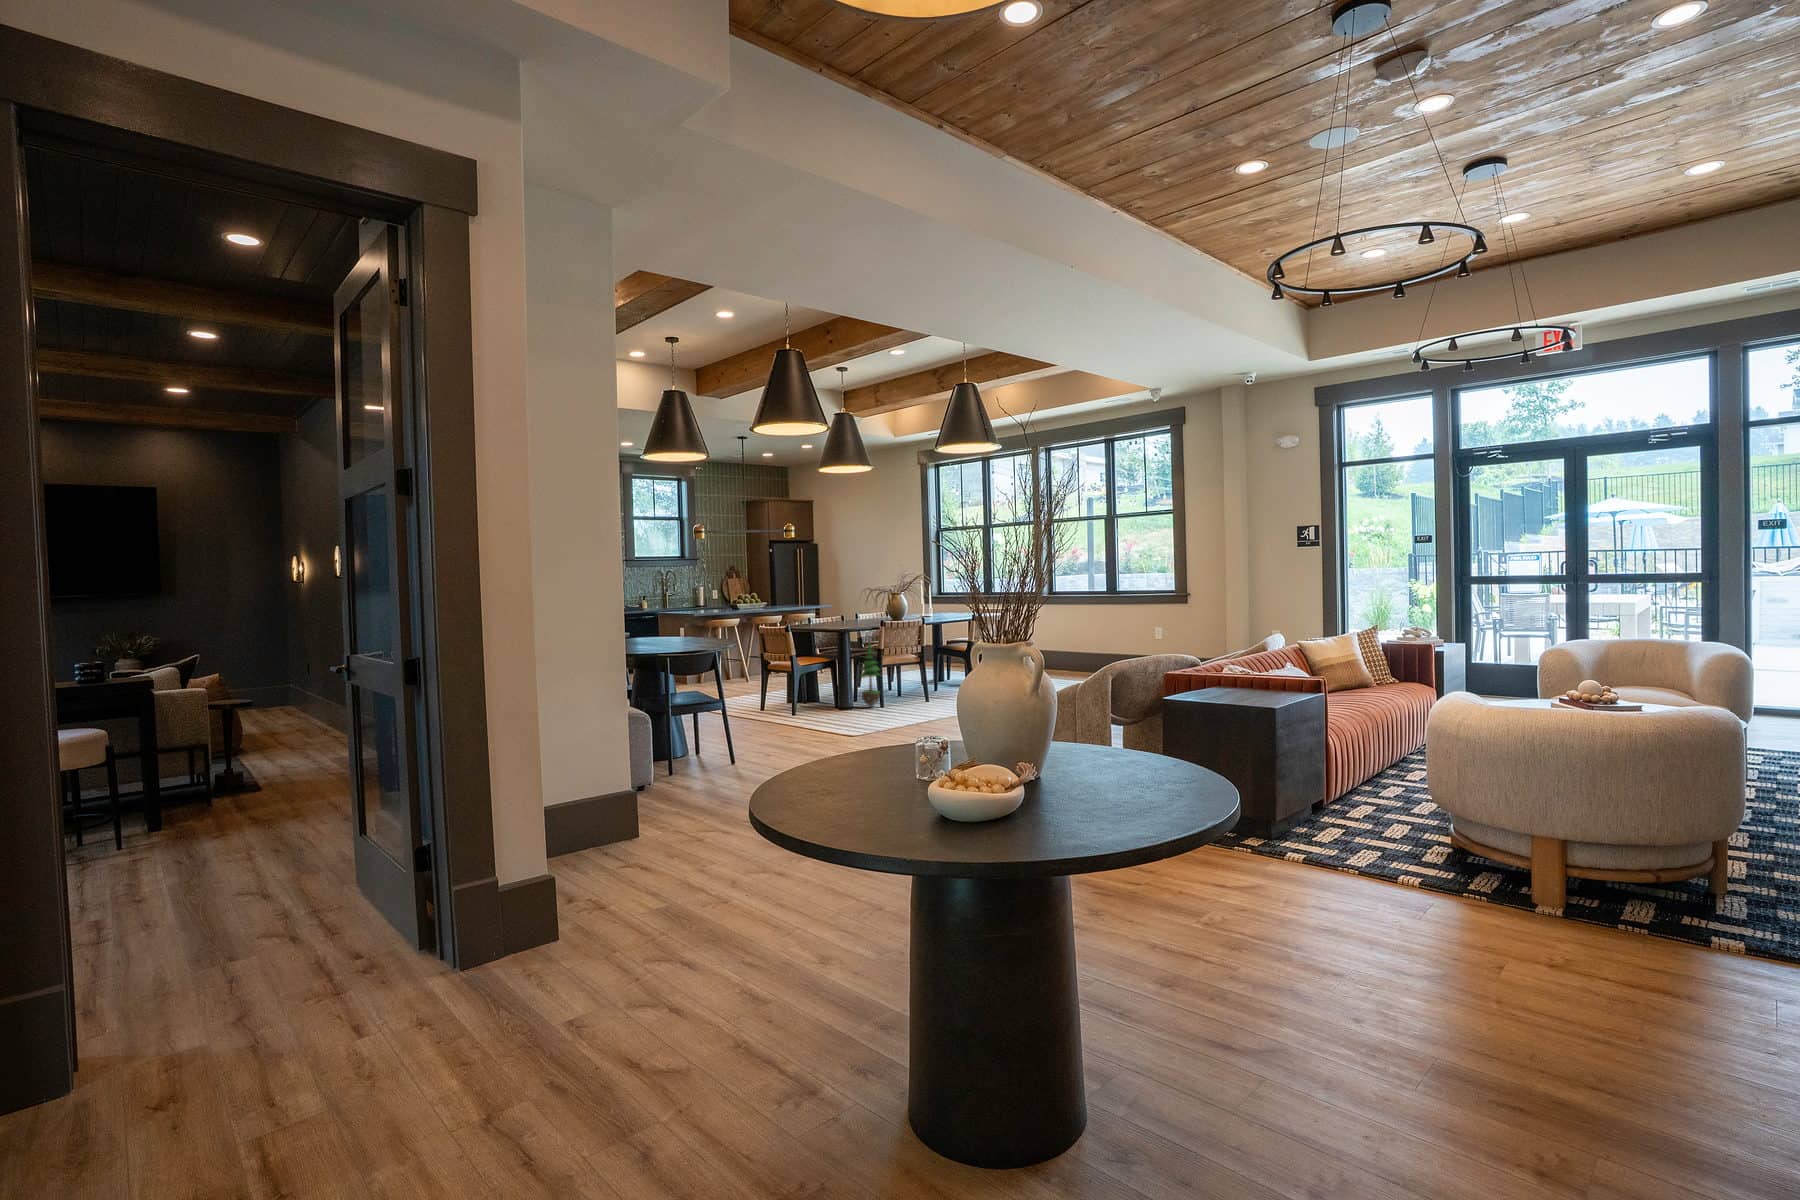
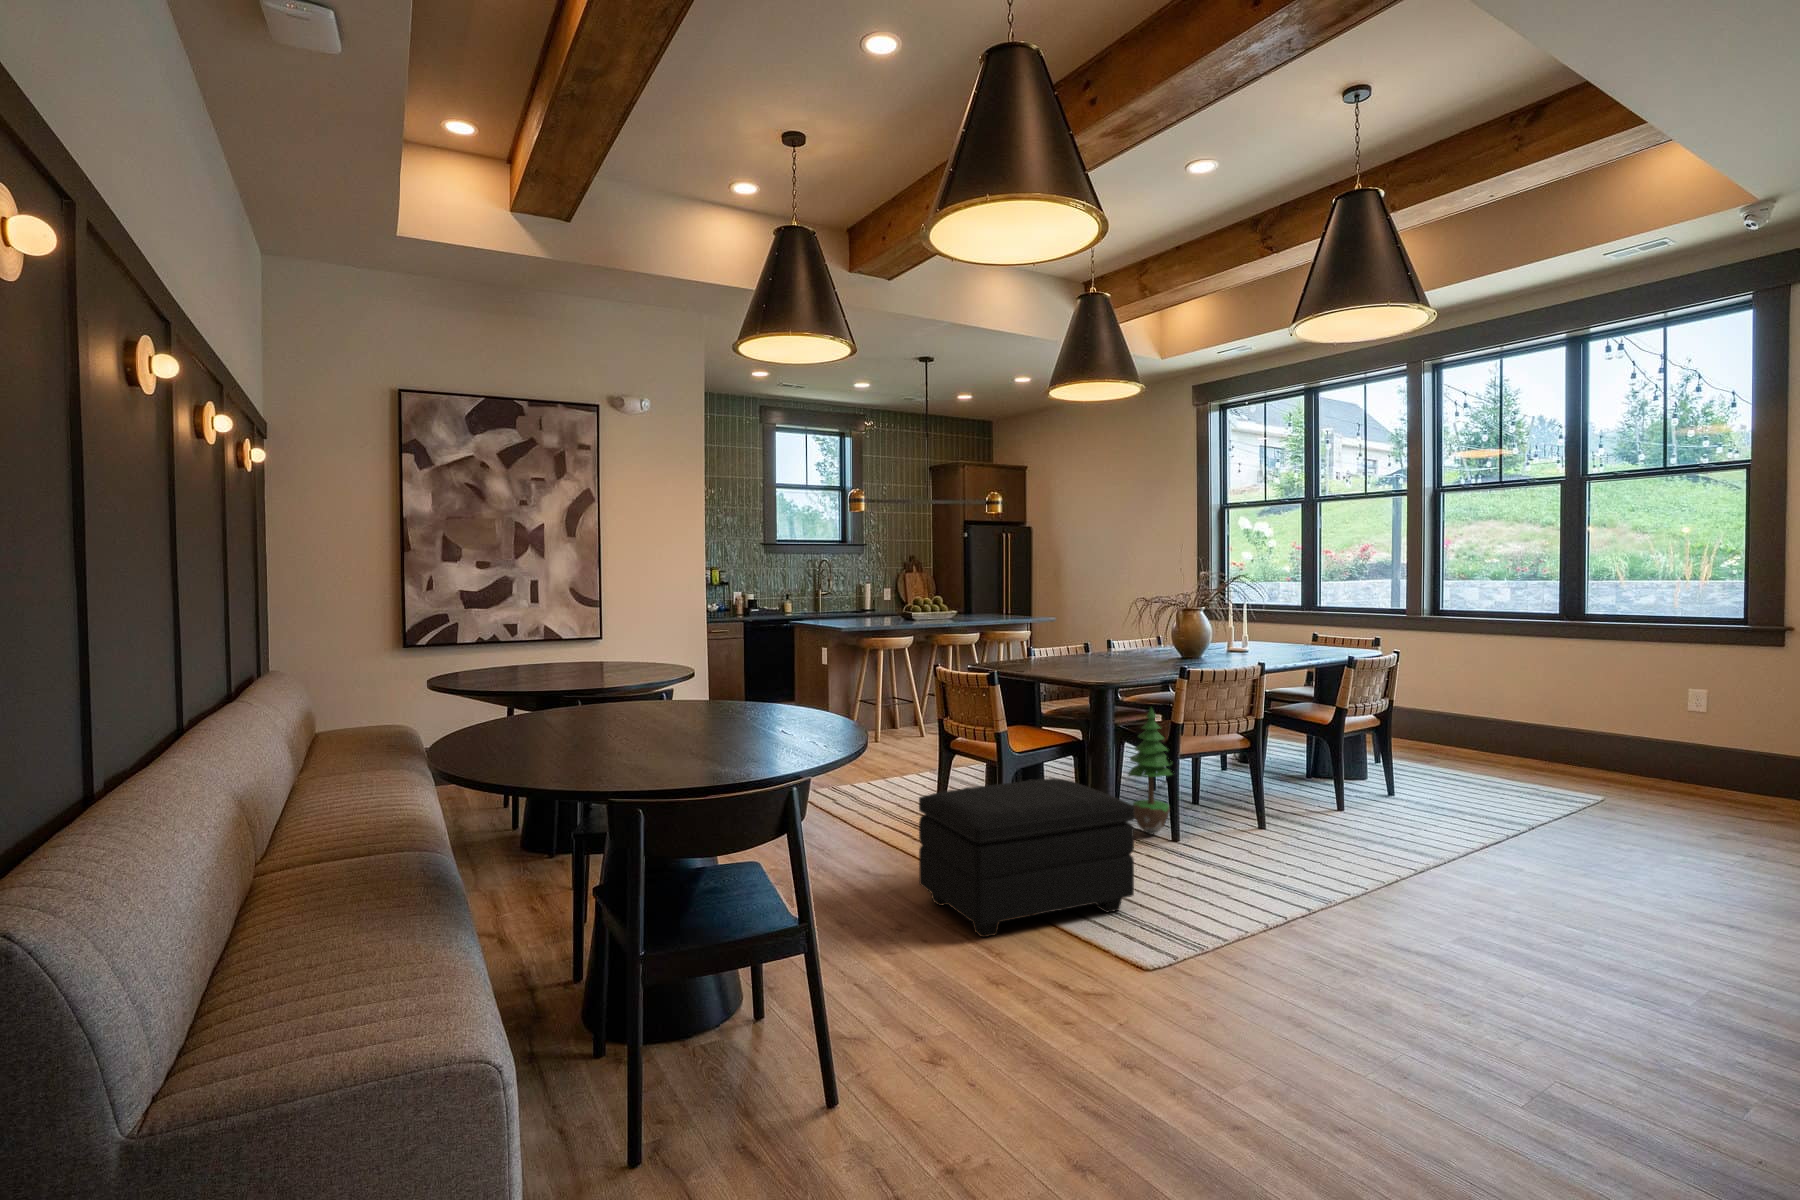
footstool: none [753,673,853,736] -> present [919,778,1134,937]

